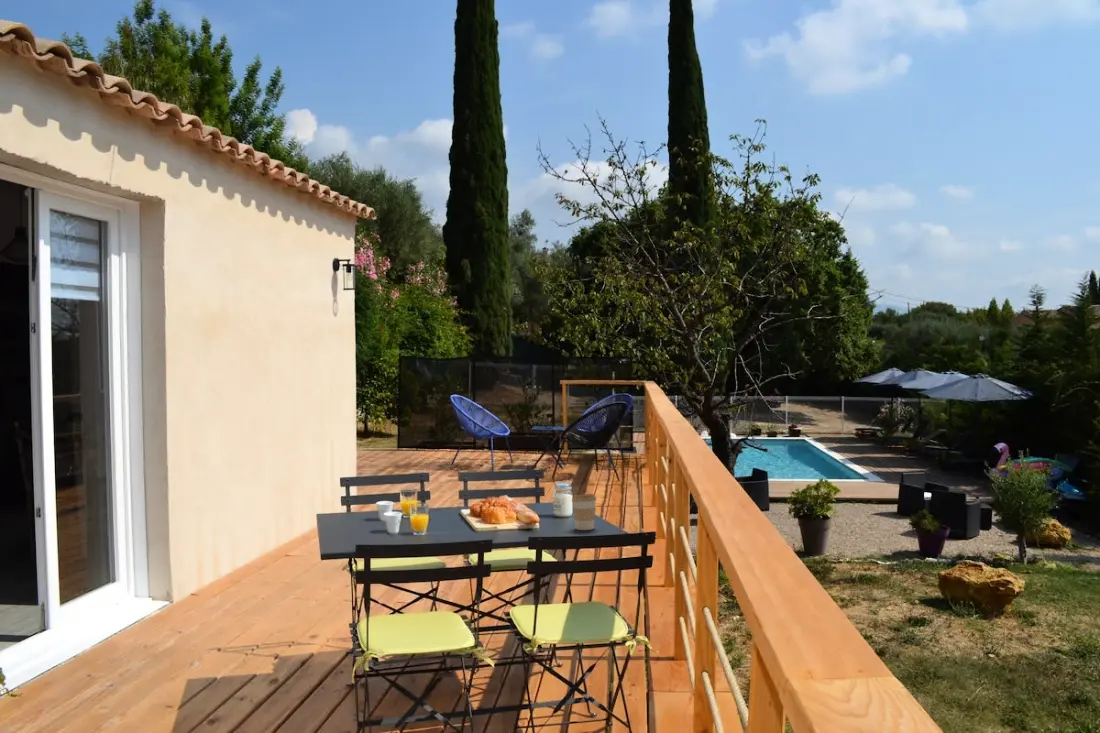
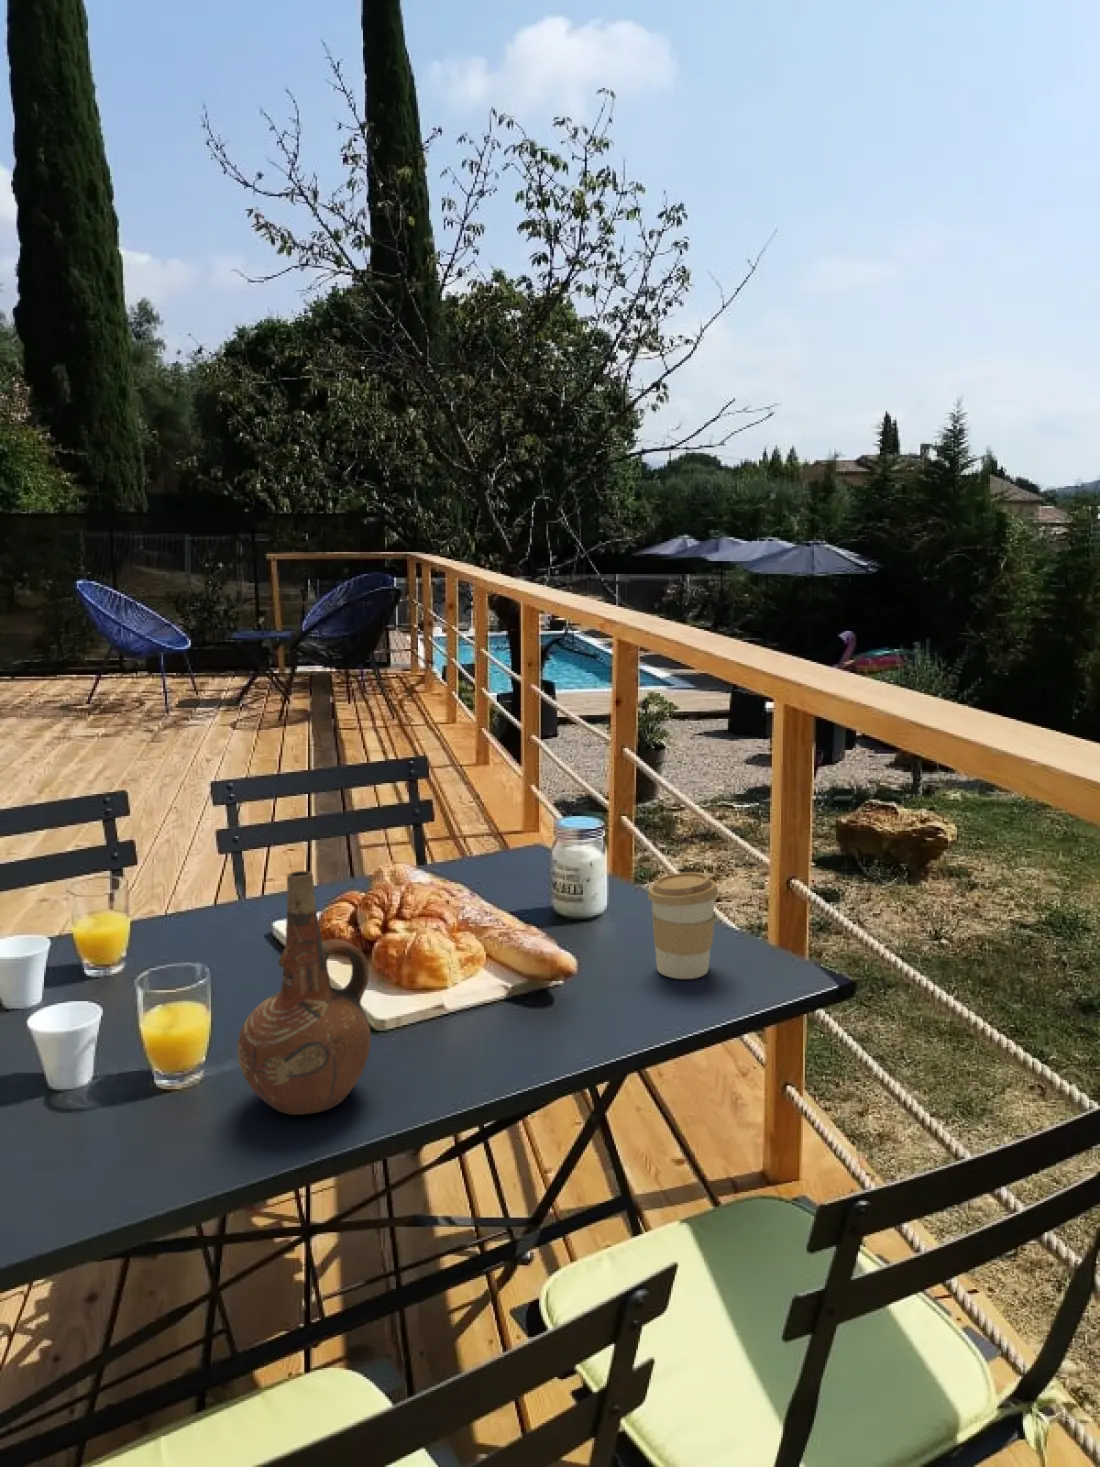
ceramic pitcher: none [422,471,462,542] -> present [237,871,371,1115]

